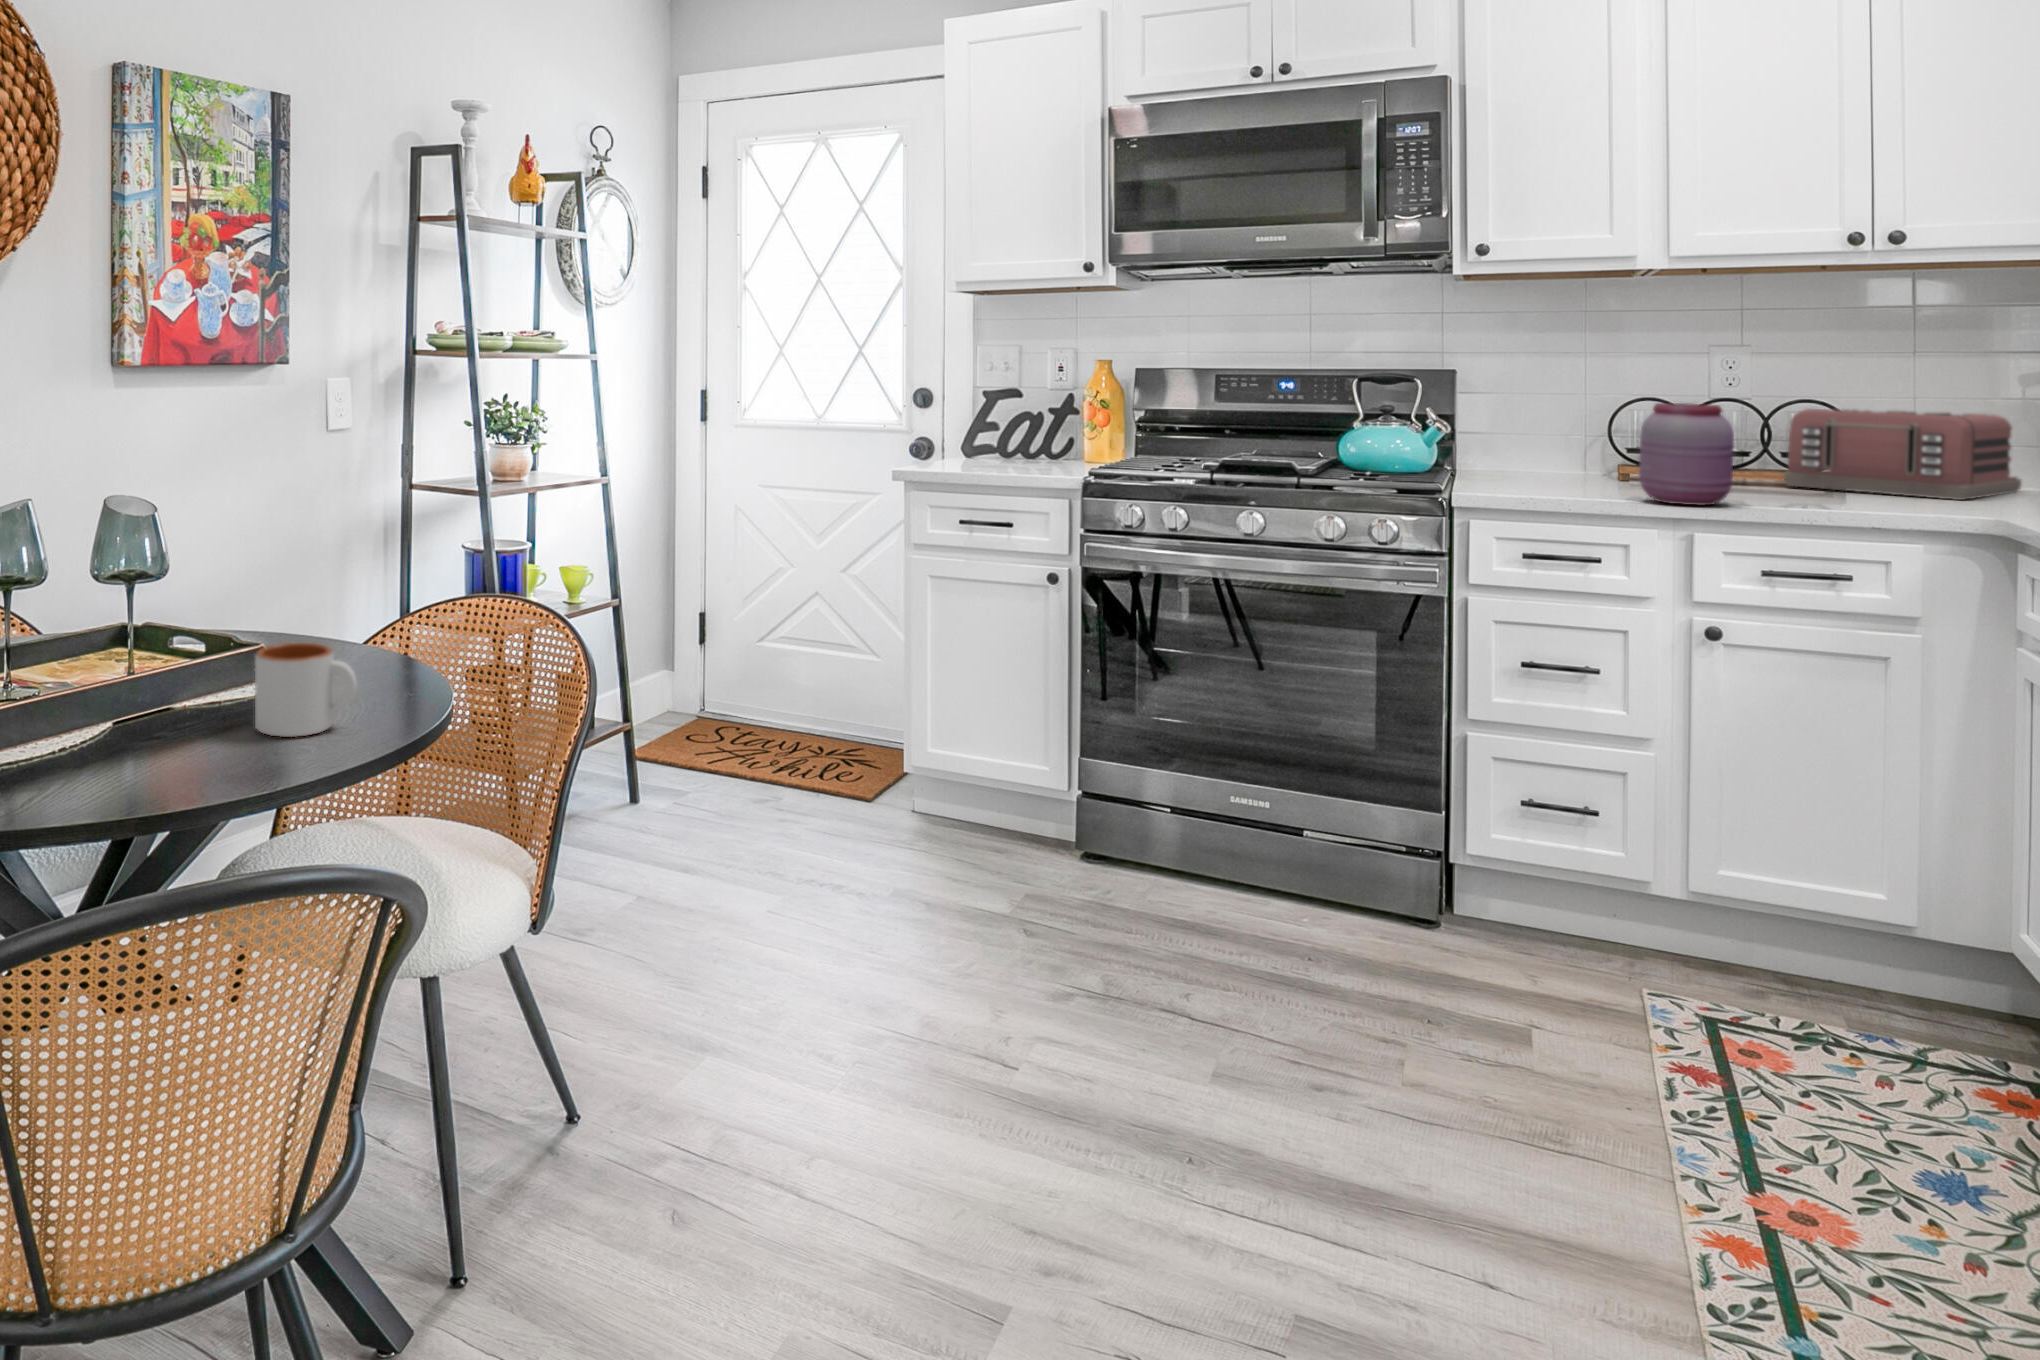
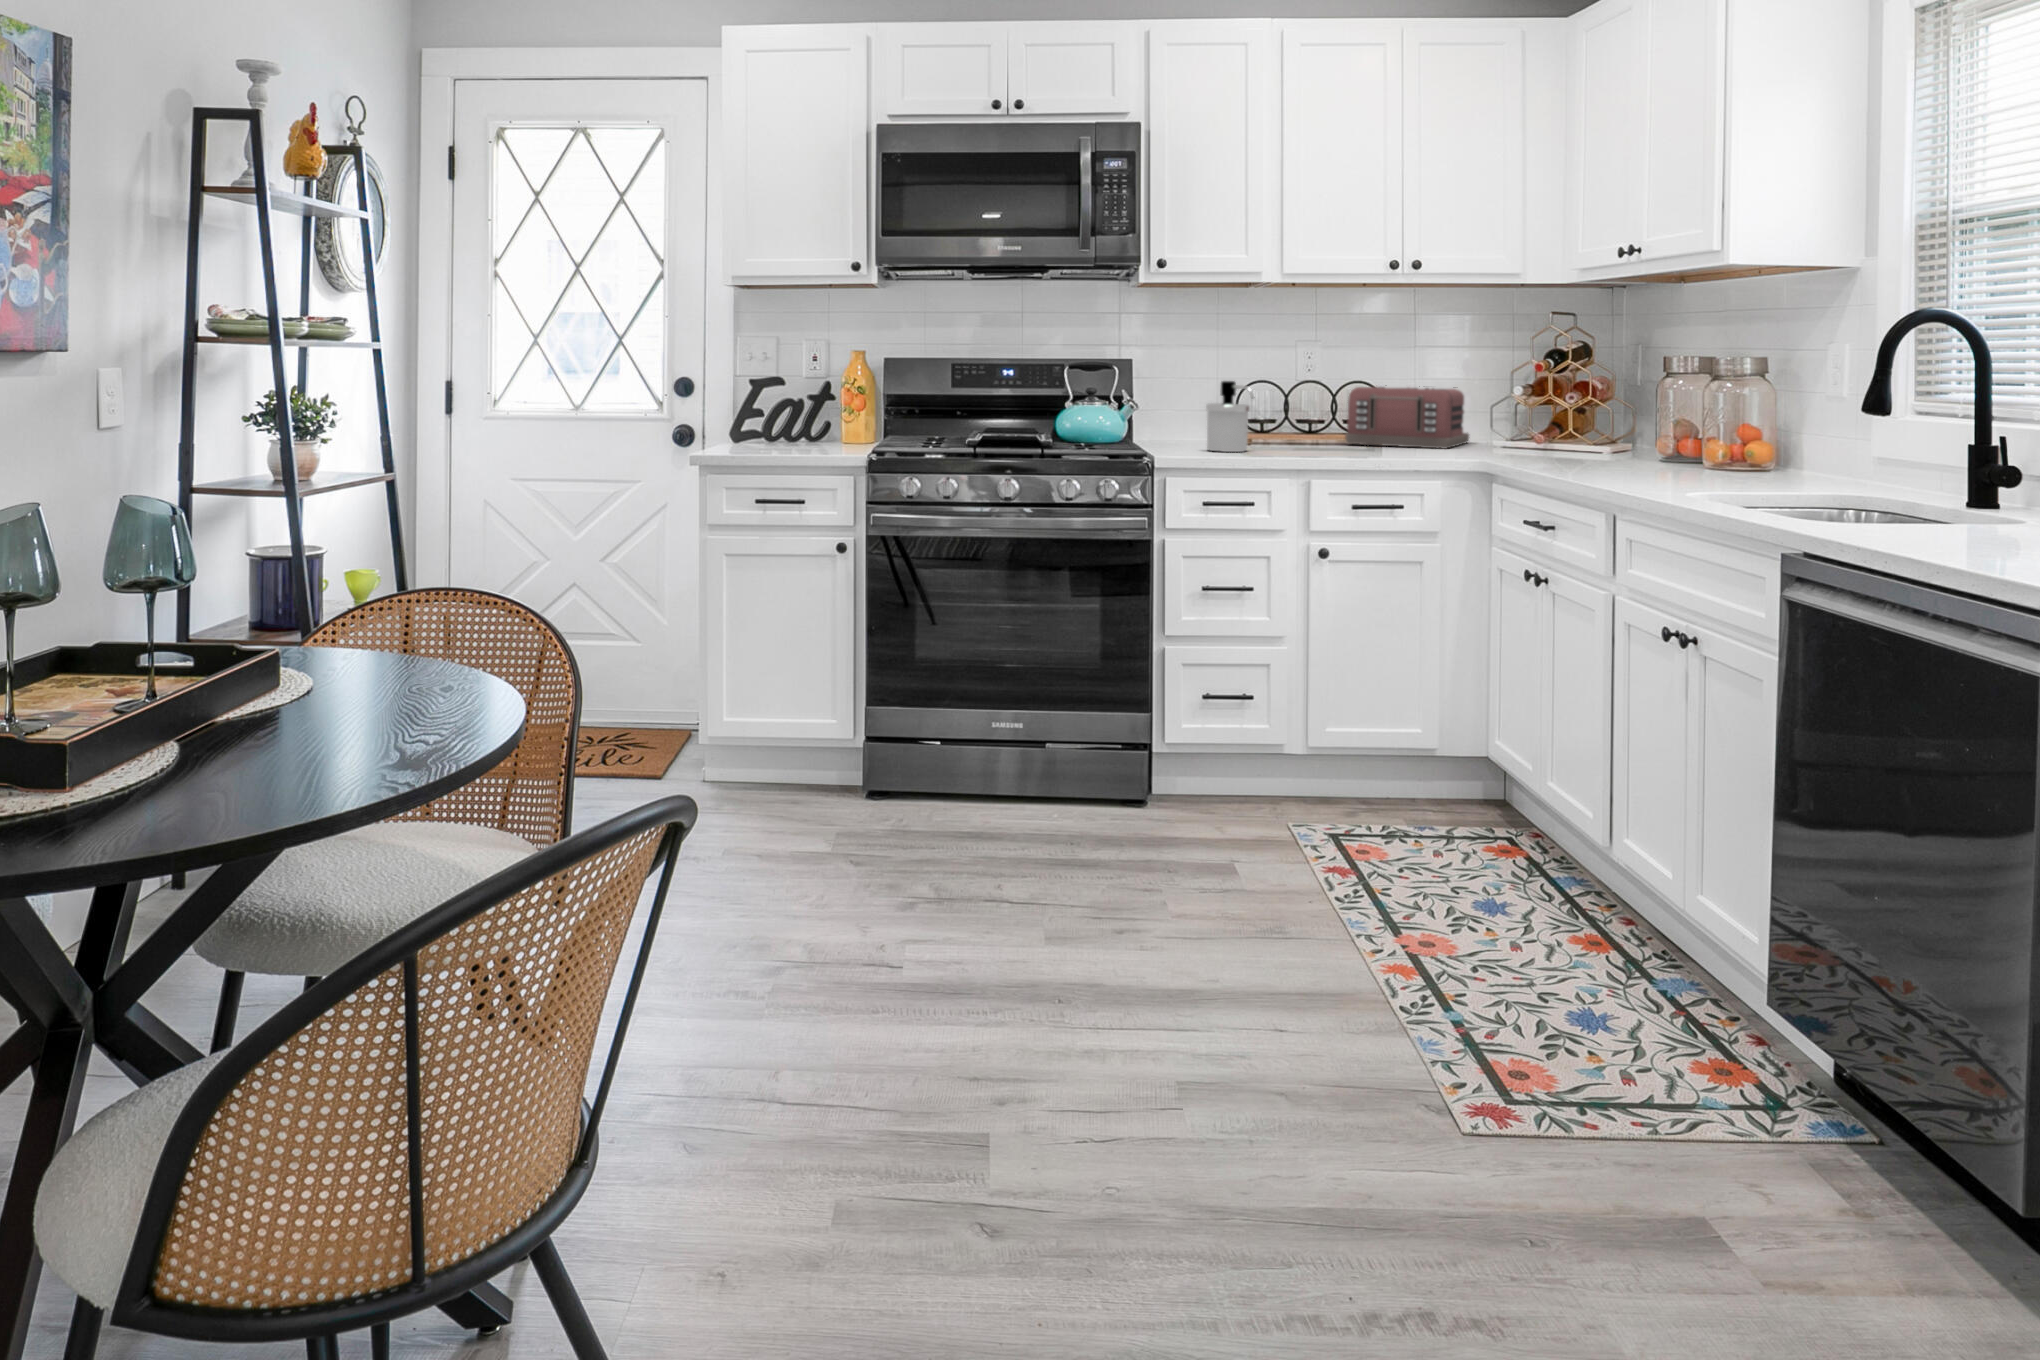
soap dispenser: none [1543,398,1611,490] -> present [1206,381,1254,452]
jar: present [1639,403,1734,505] -> none [1277,383,1333,458]
mug: present [255,643,357,737] -> none [341,629,450,724]

